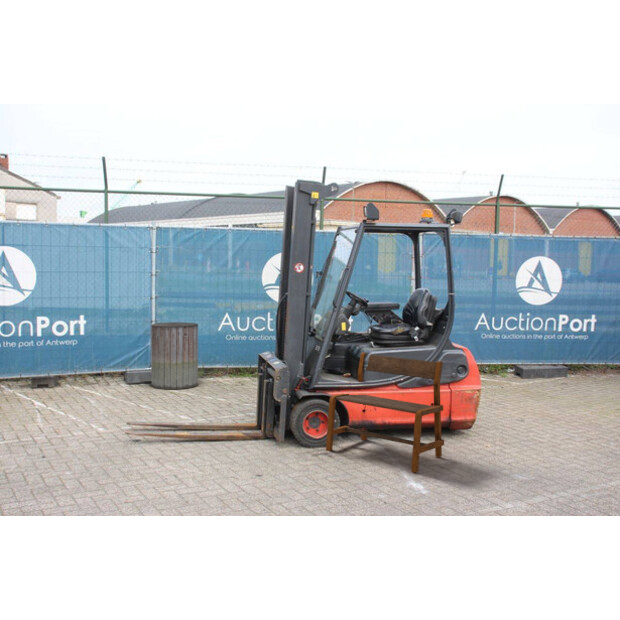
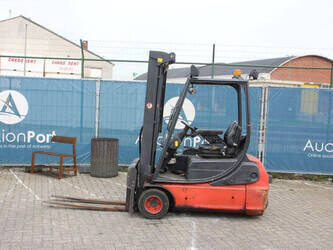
bench: present [326,353,444,473] -> present [30,135,77,179]

